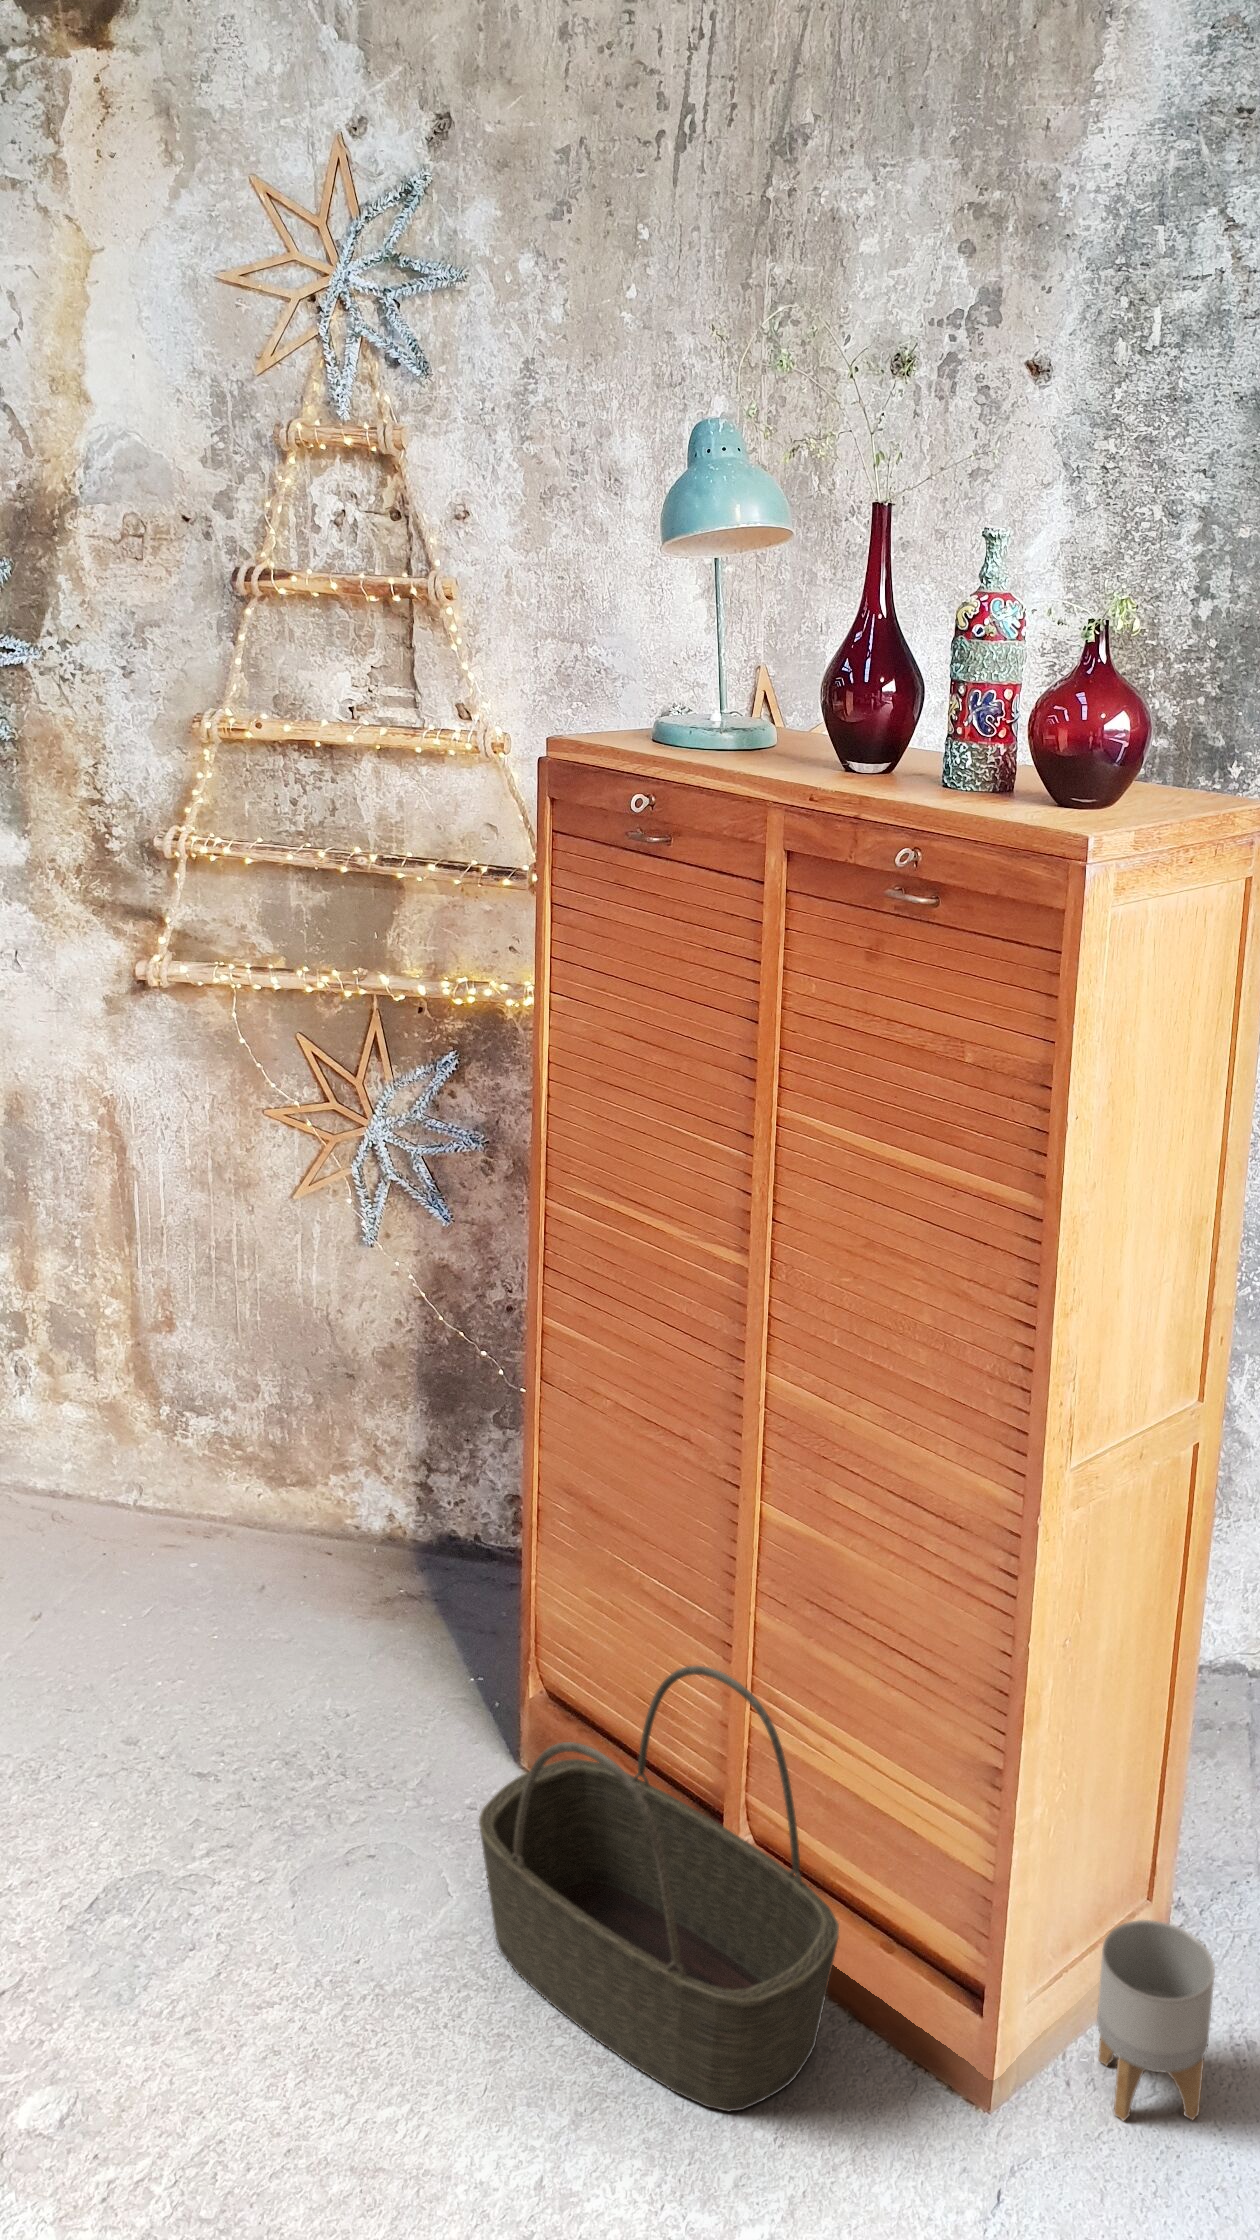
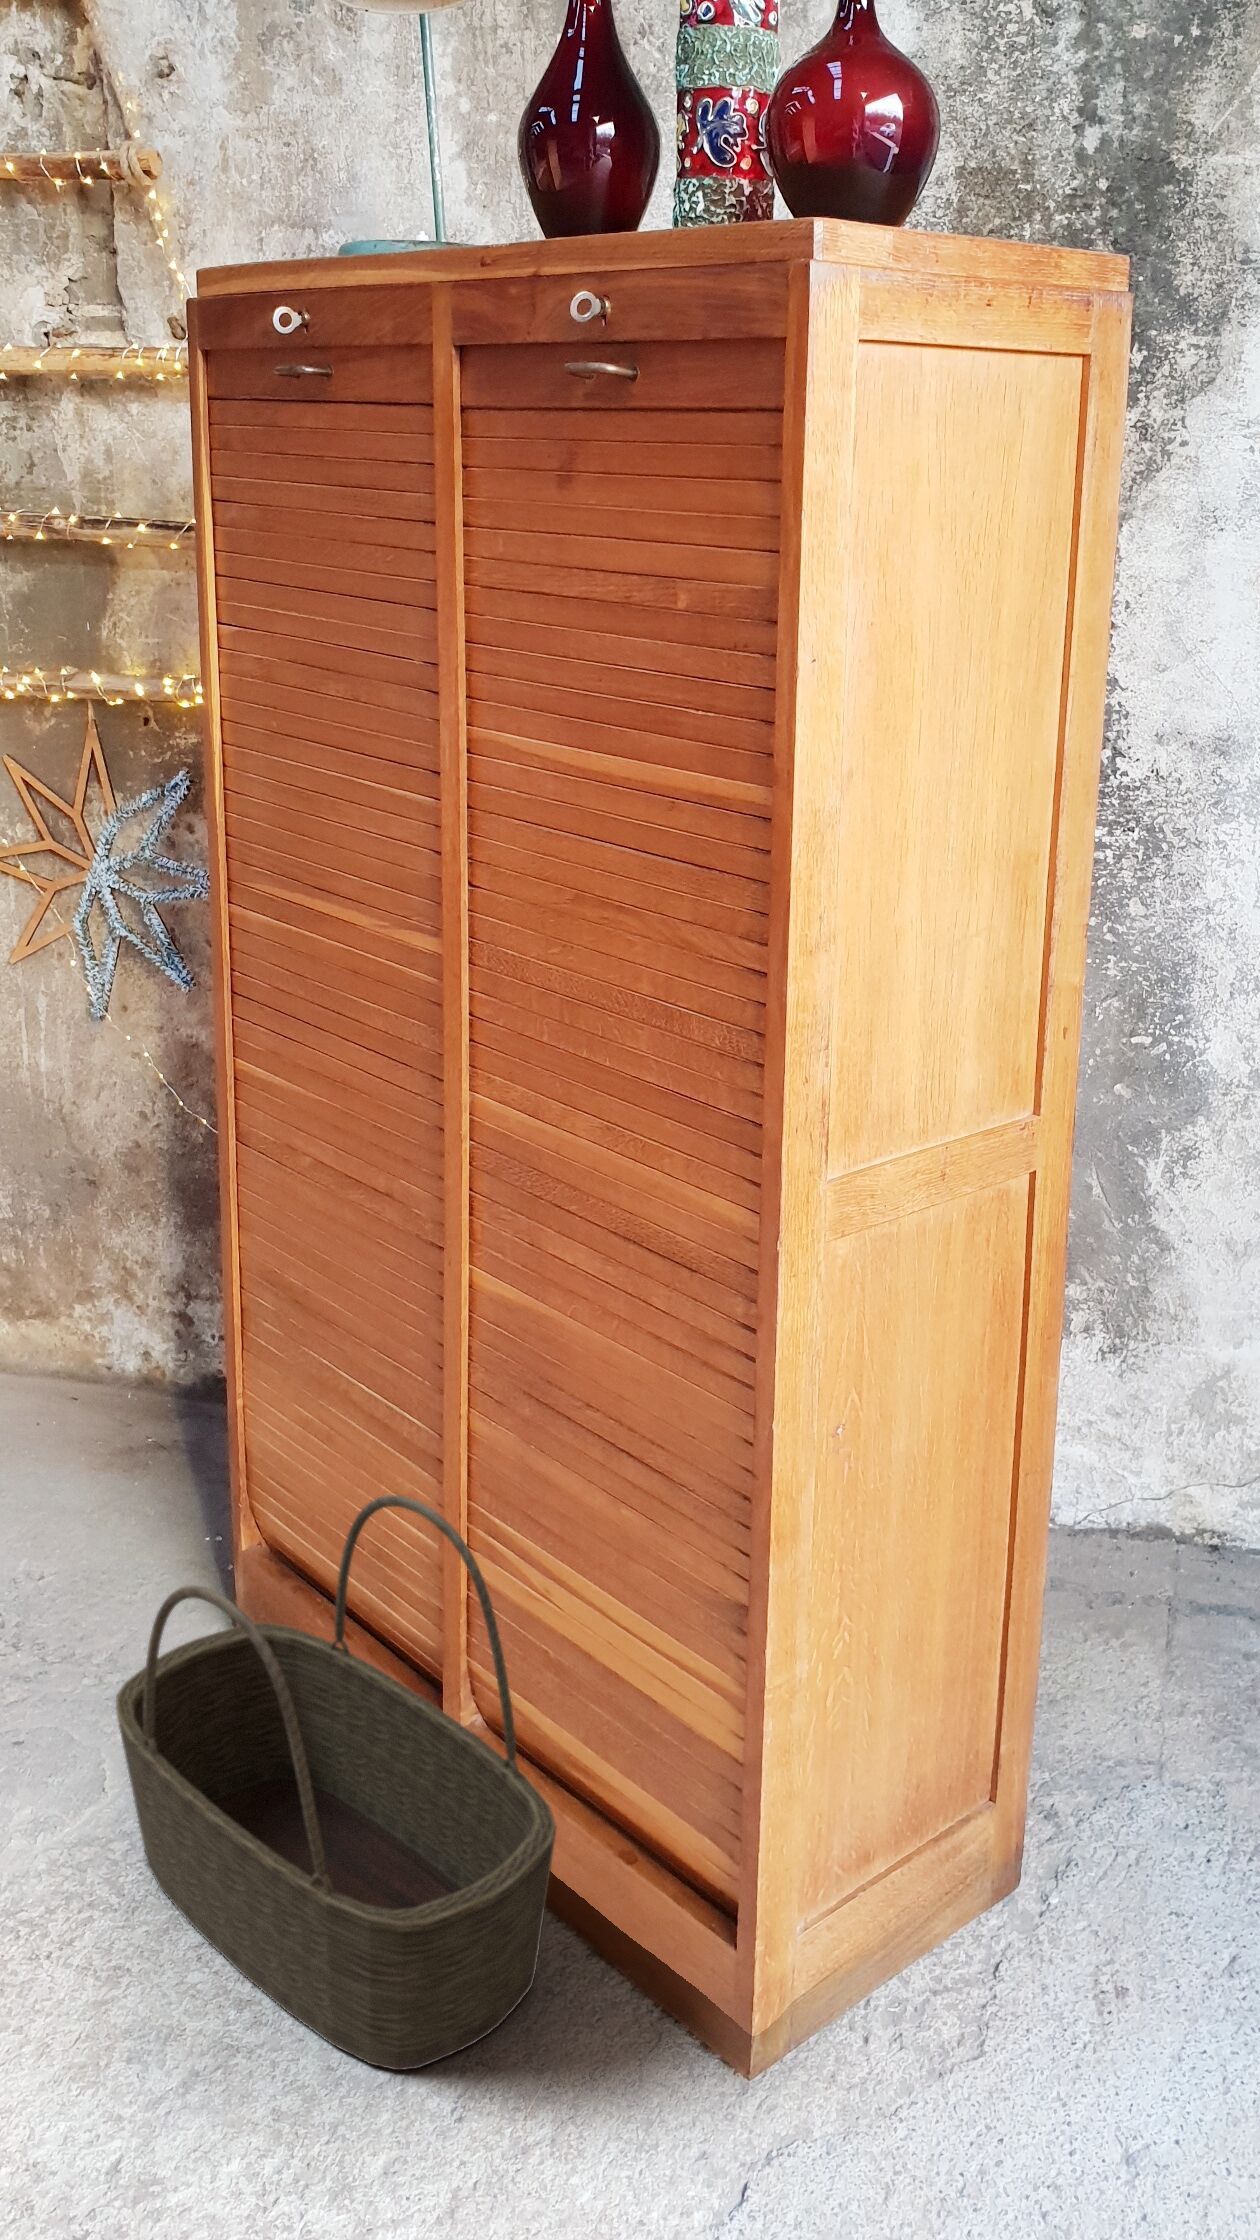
planter: present [1097,1920,1215,2120] -> none [899,1822,1051,2086]

